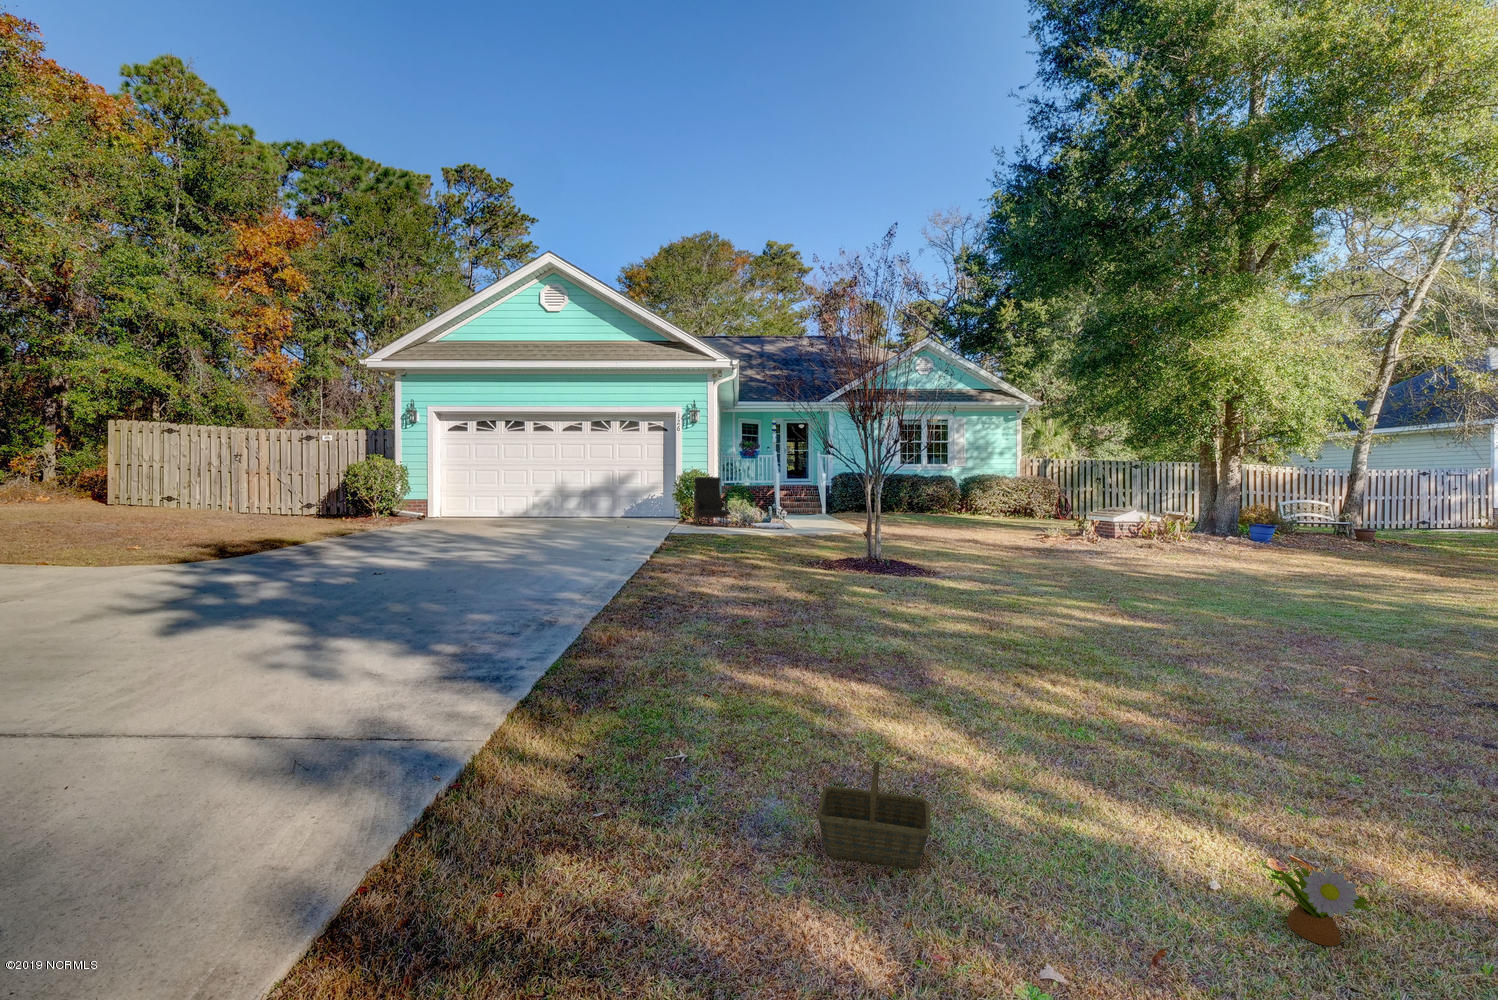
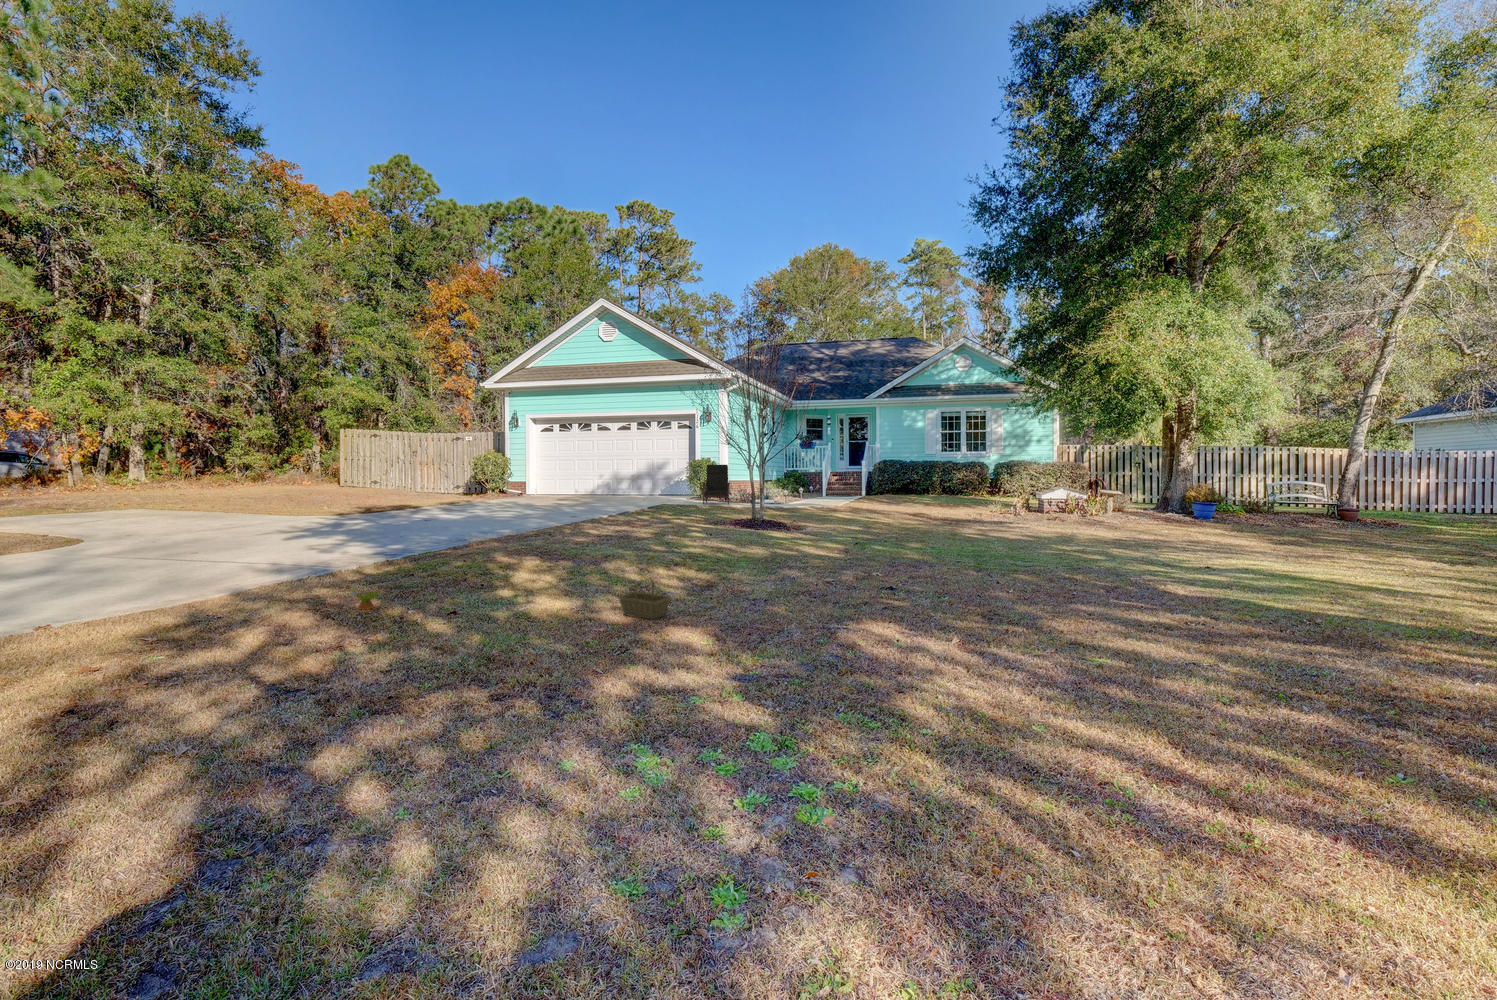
basket: present [817,762,930,869] -> present [619,579,670,620]
decorative plant: present [1270,867,1373,946] -> present [351,583,380,610]

